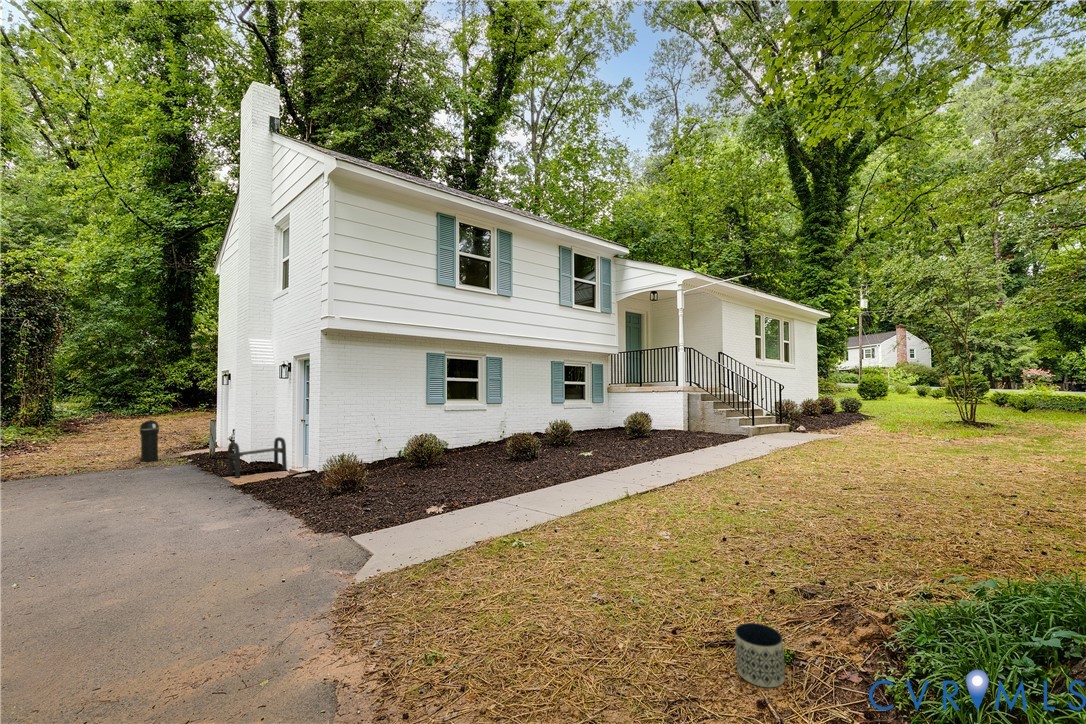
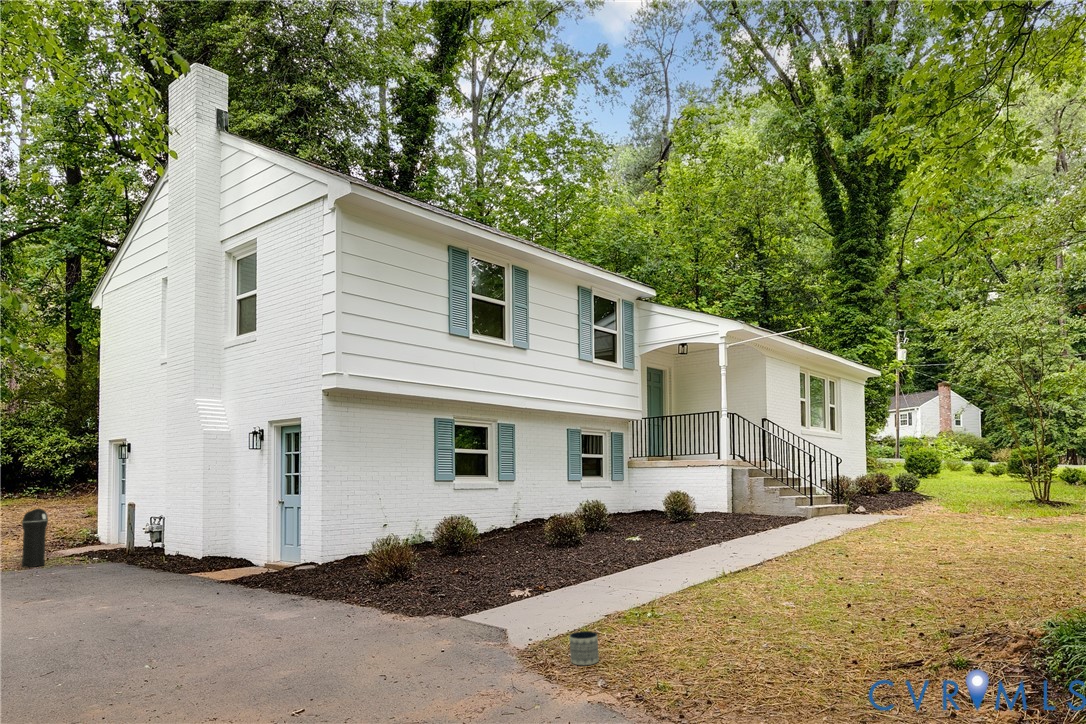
bench: present [228,437,287,478] -> none [176,528,252,581]
planter: present [735,623,785,687] -> present [570,631,599,665]

